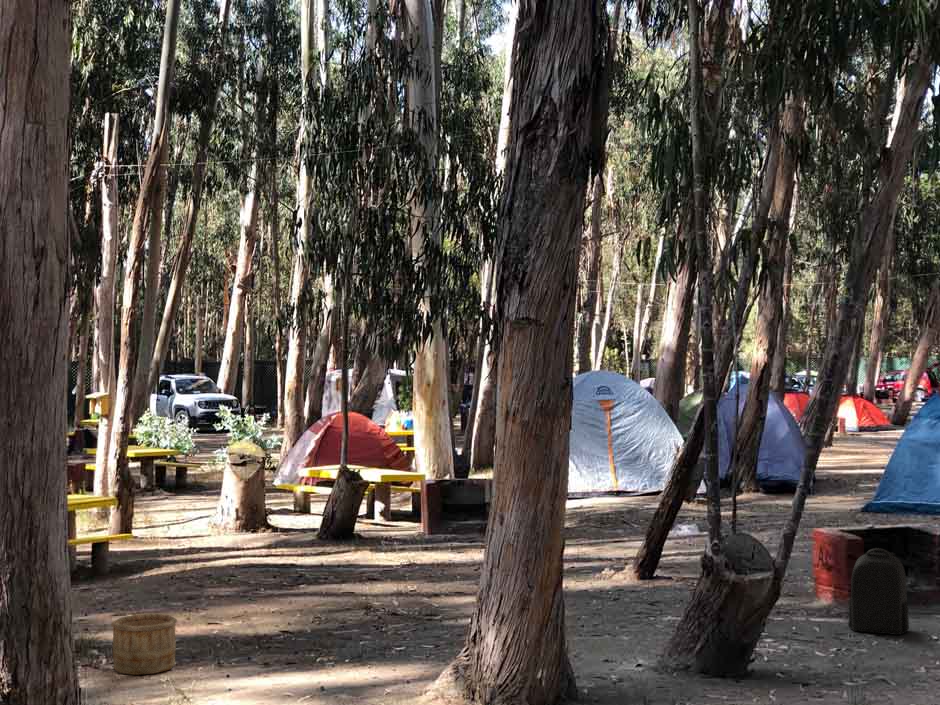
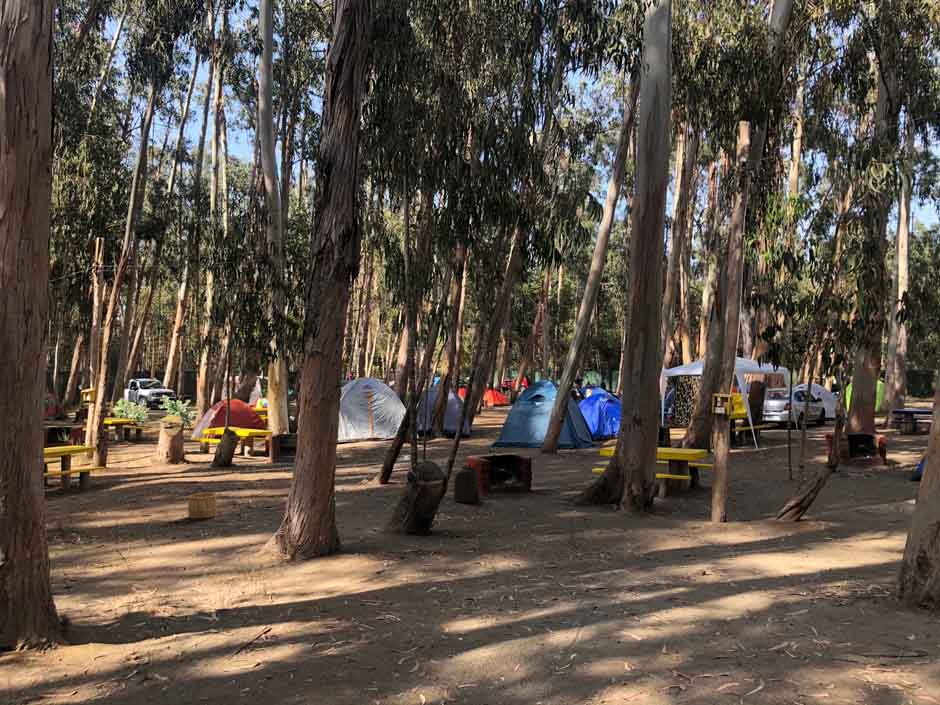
wooden bucket: present [111,614,177,675] -> present [188,492,217,518]

